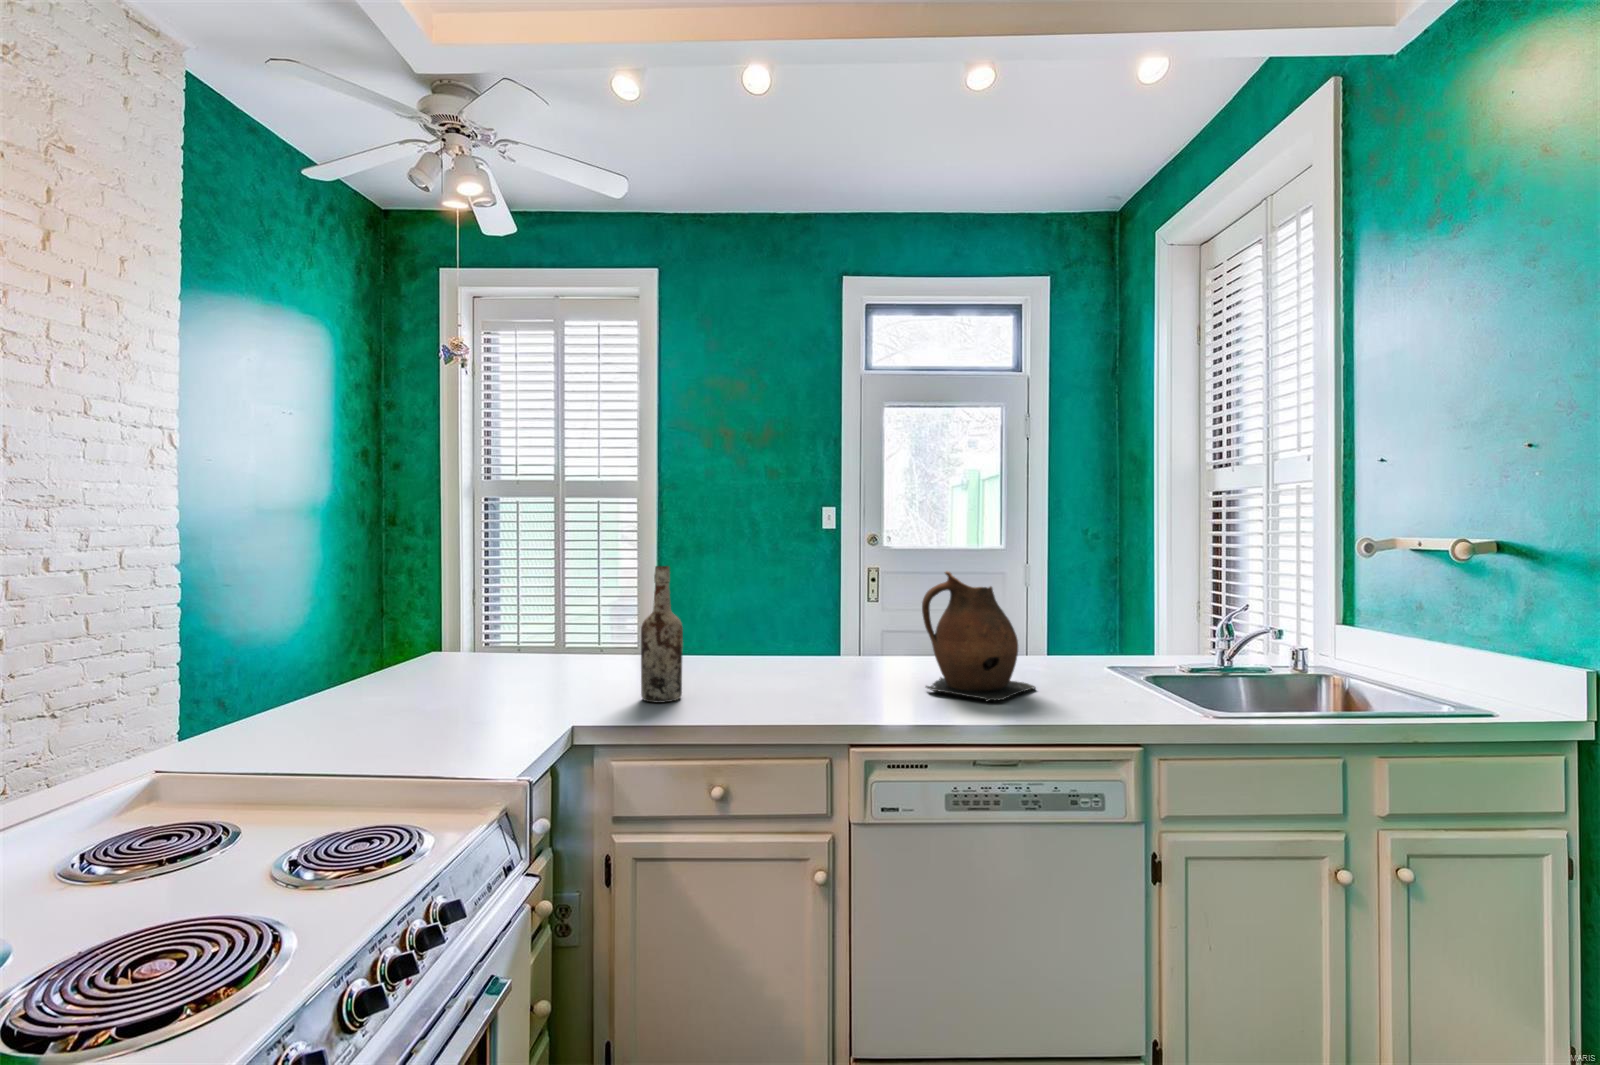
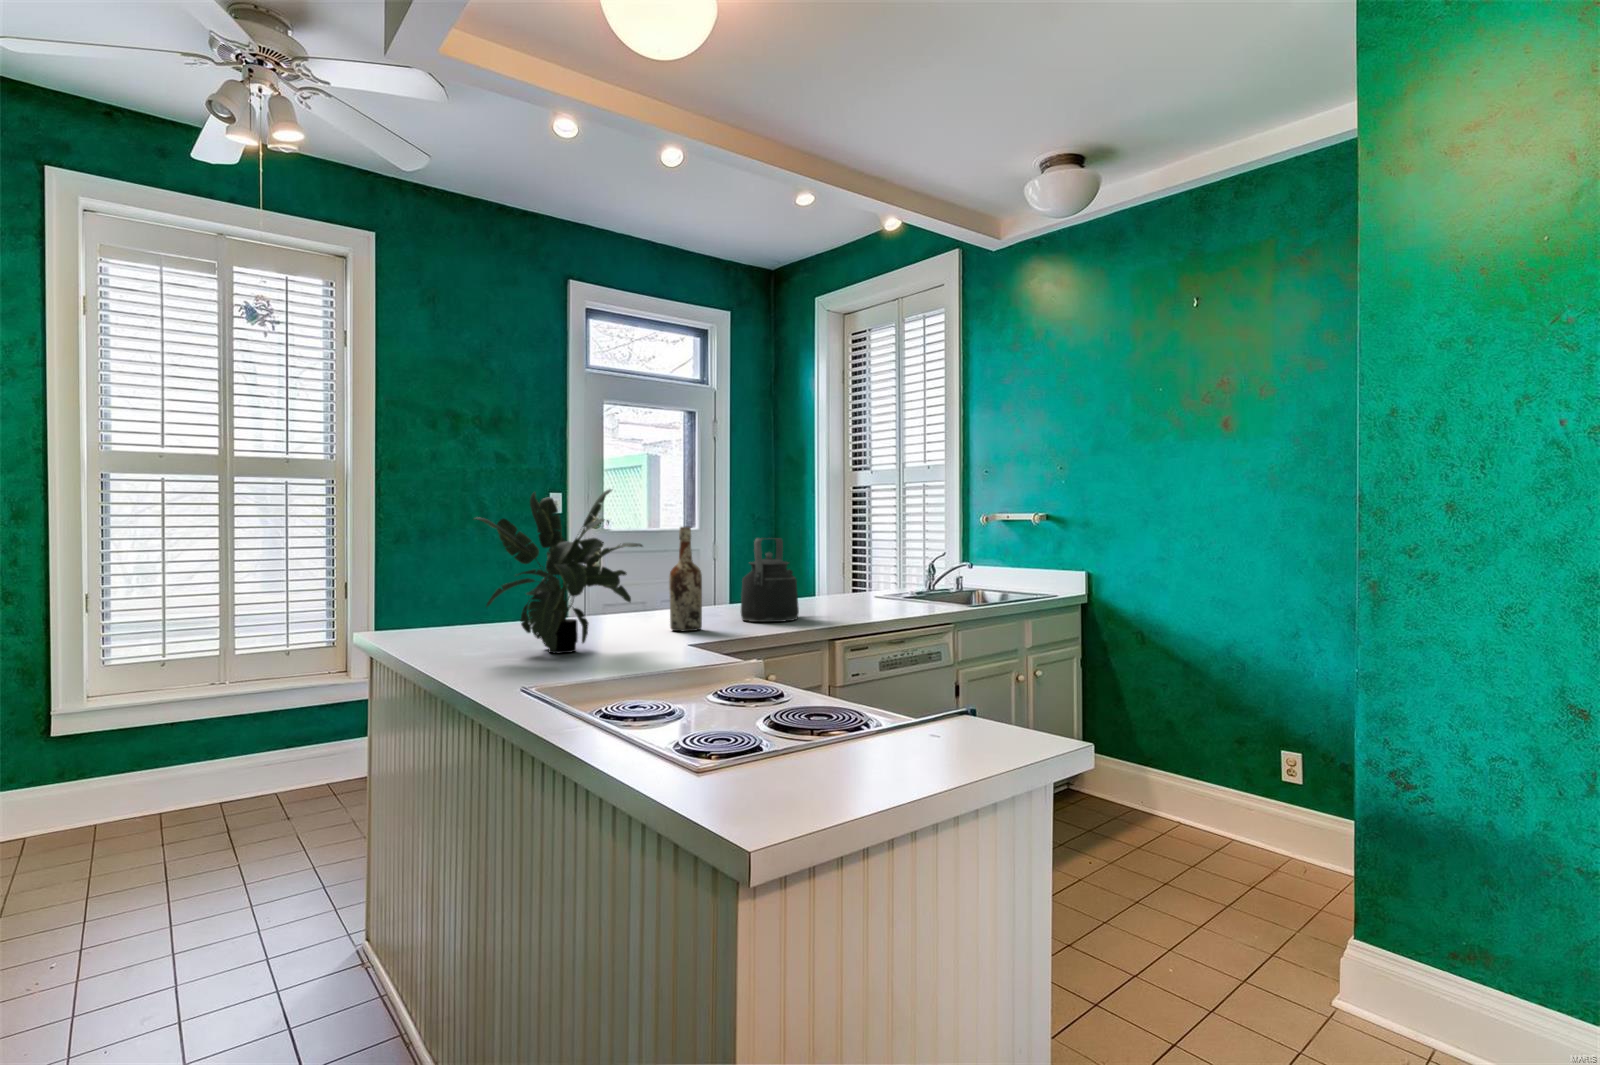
potted plant: none [357,526,525,718] -> present [474,489,642,653]
ceramic pitcher: present [922,572,1036,702] -> none [814,531,880,611]
kettle: none [767,581,877,705] -> present [741,538,799,622]

